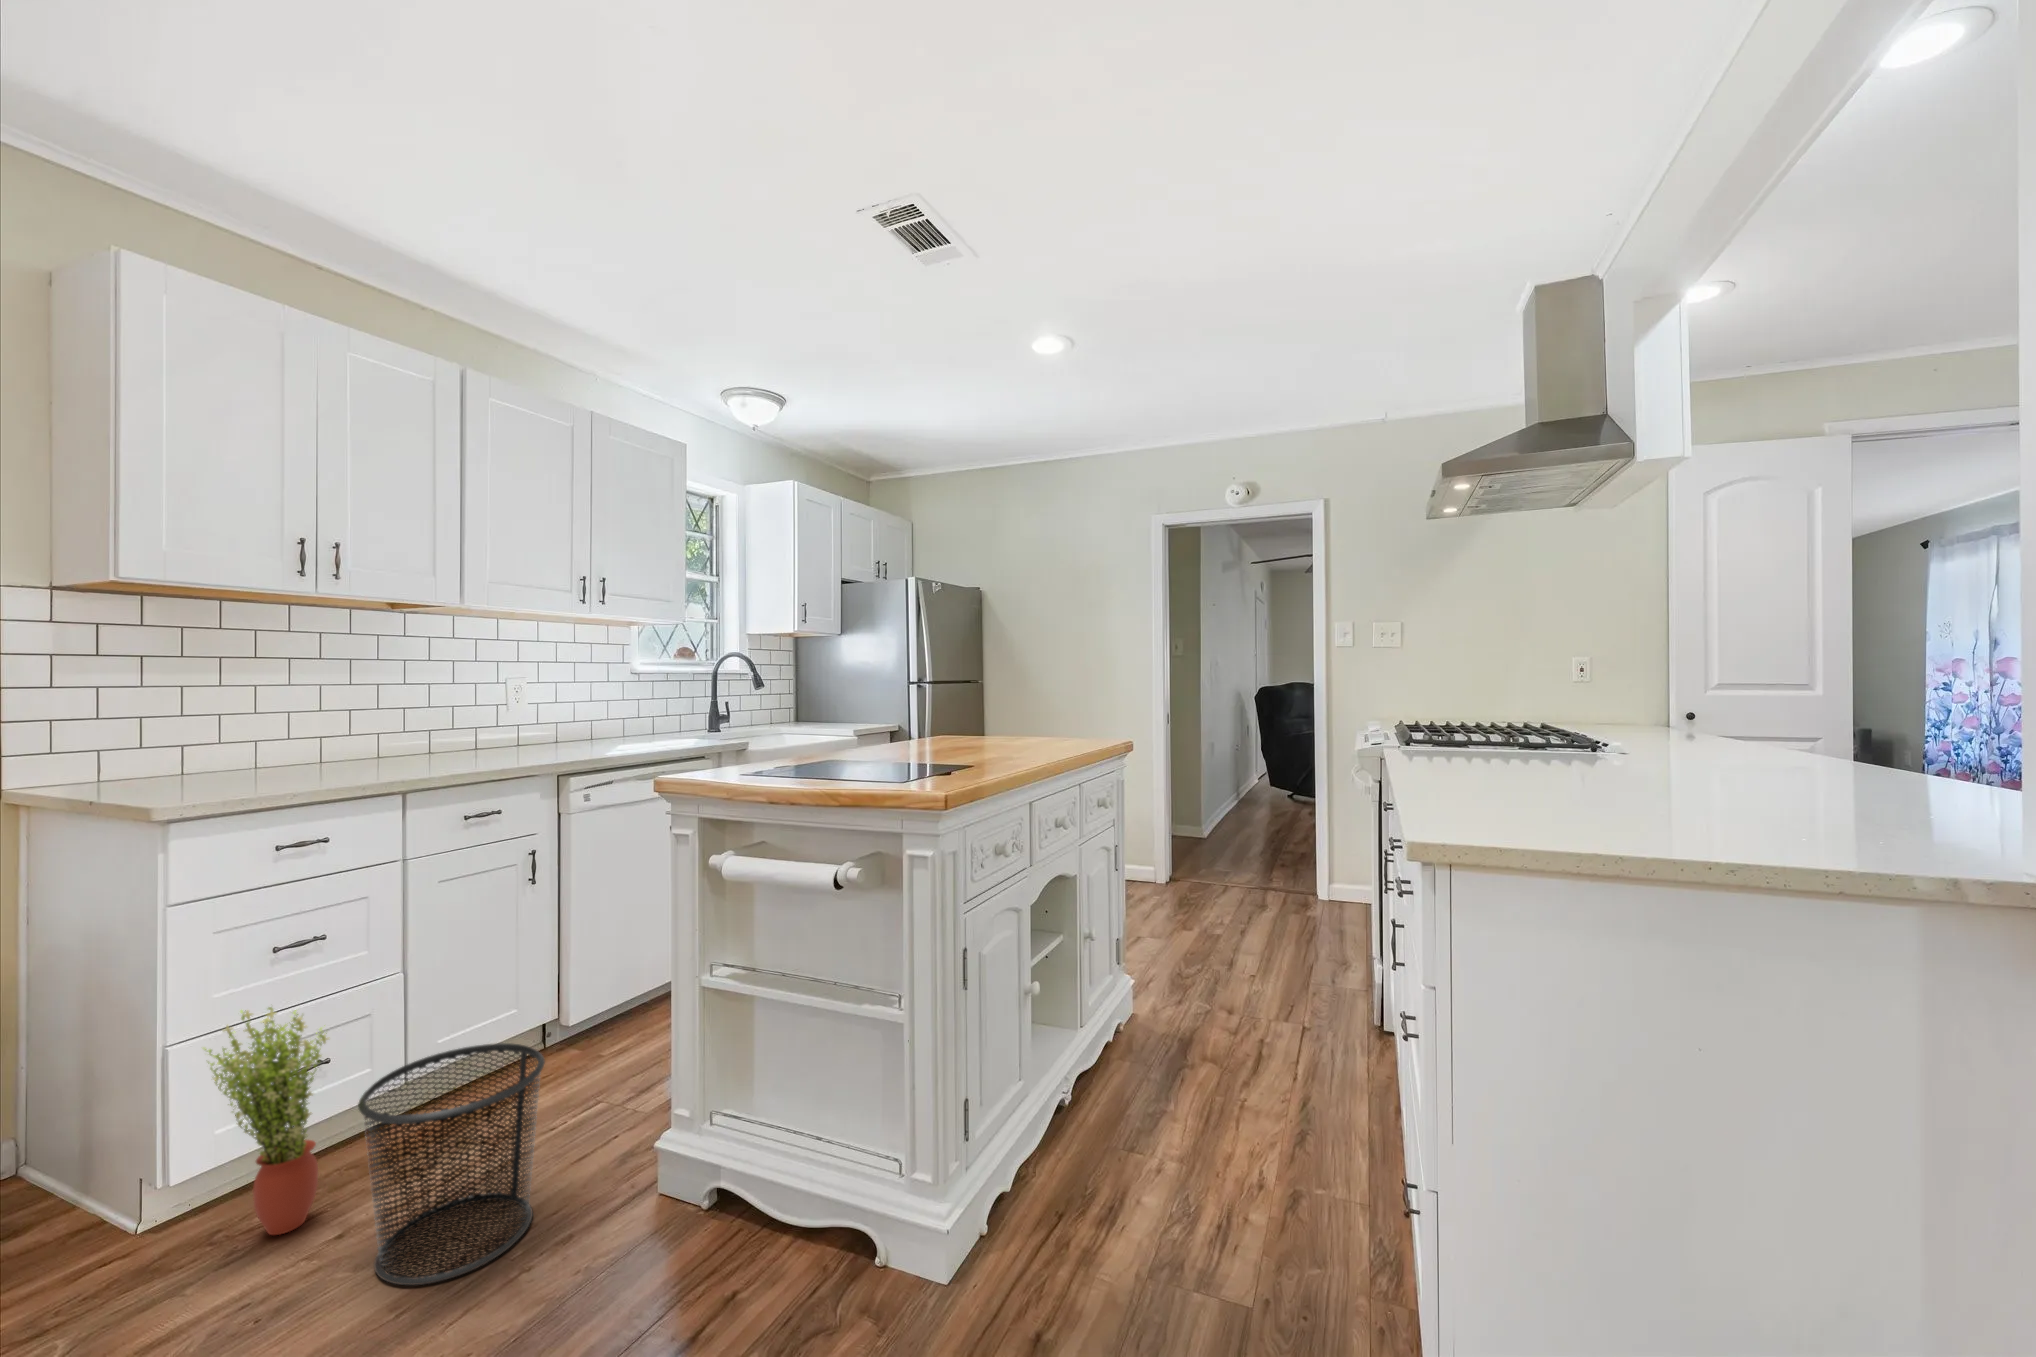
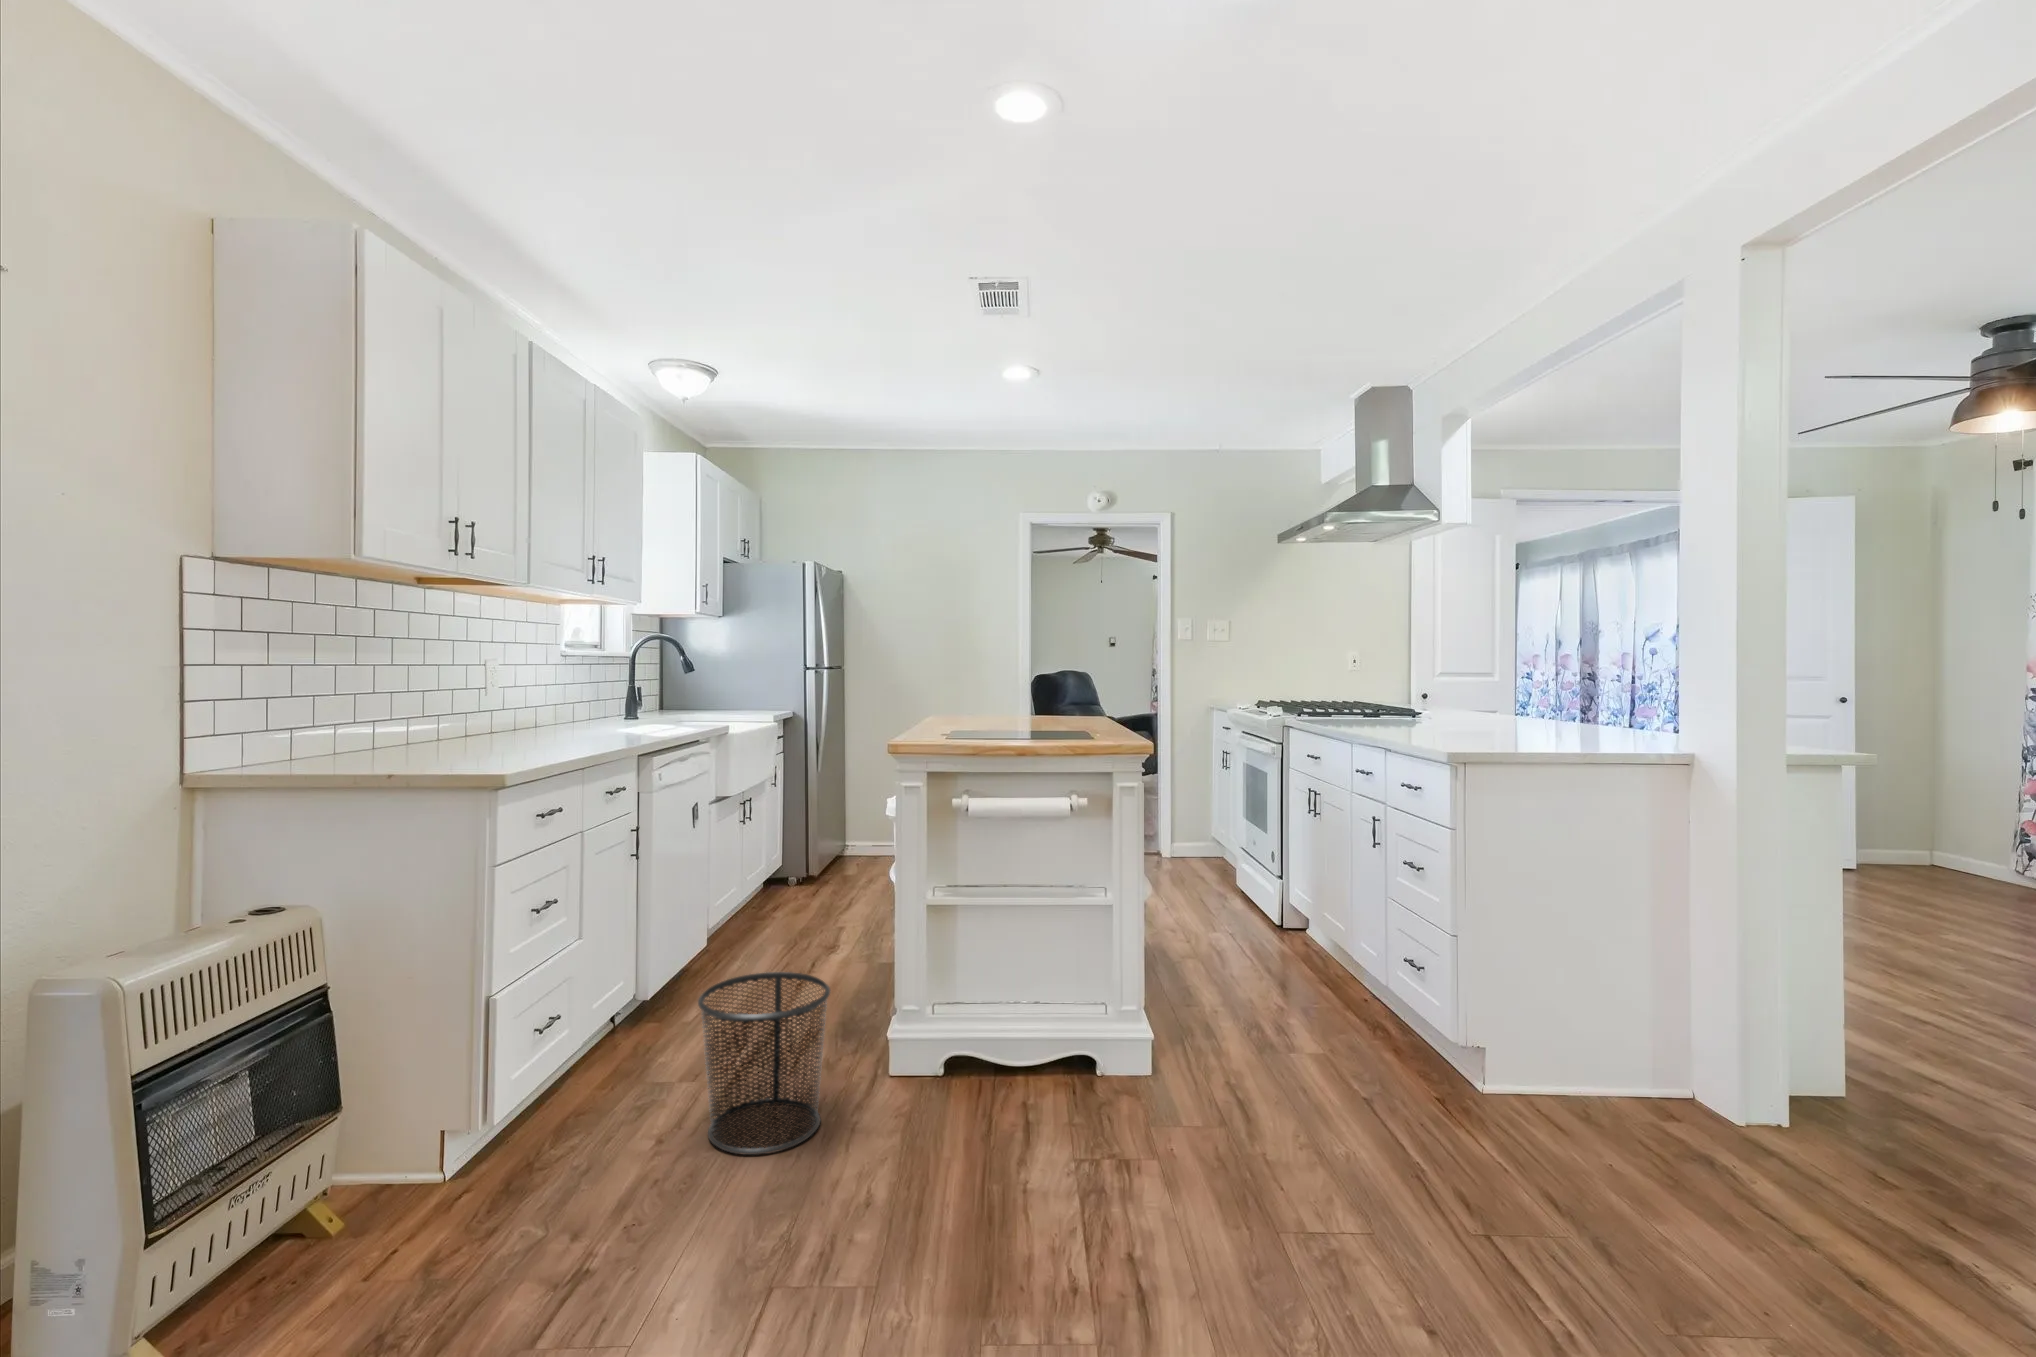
potted plant: present [204,1007,328,1235] -> none [534,954,632,1158]

